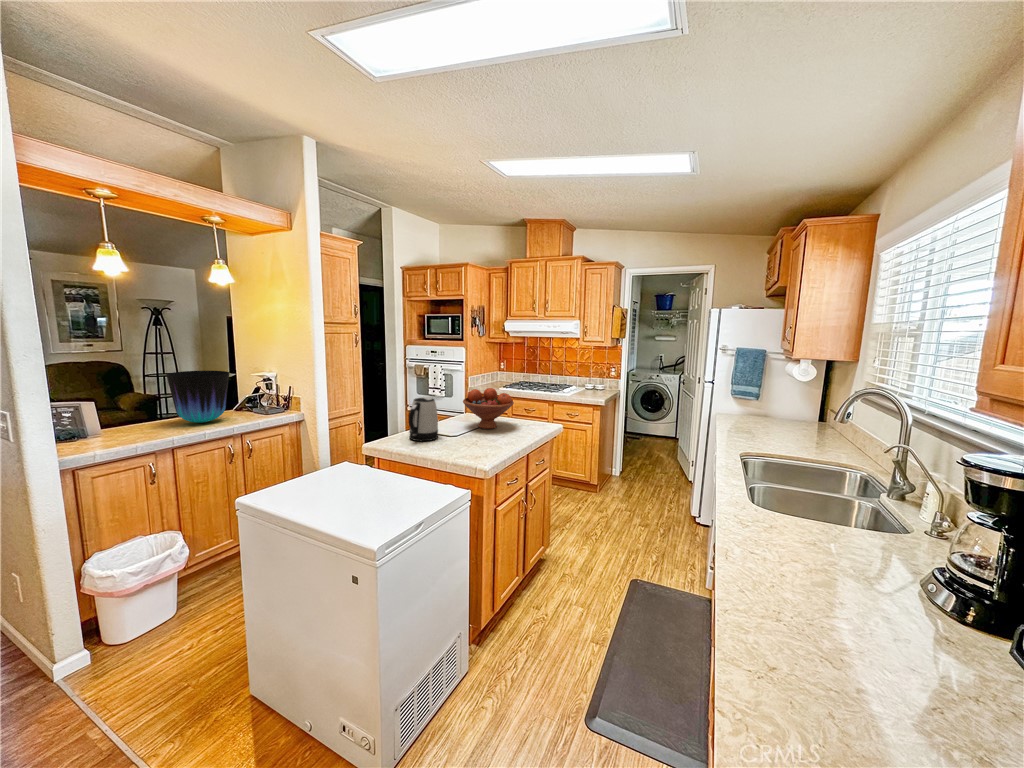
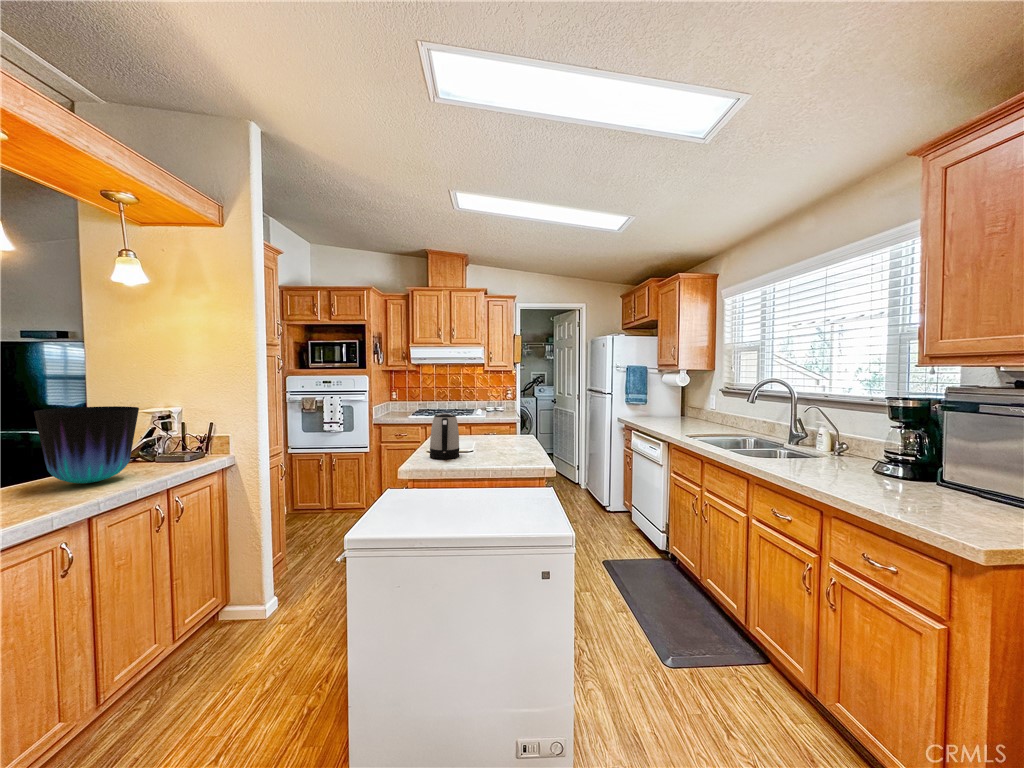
fruit bowl: present [463,388,514,429] -> none [457,405,507,444]

